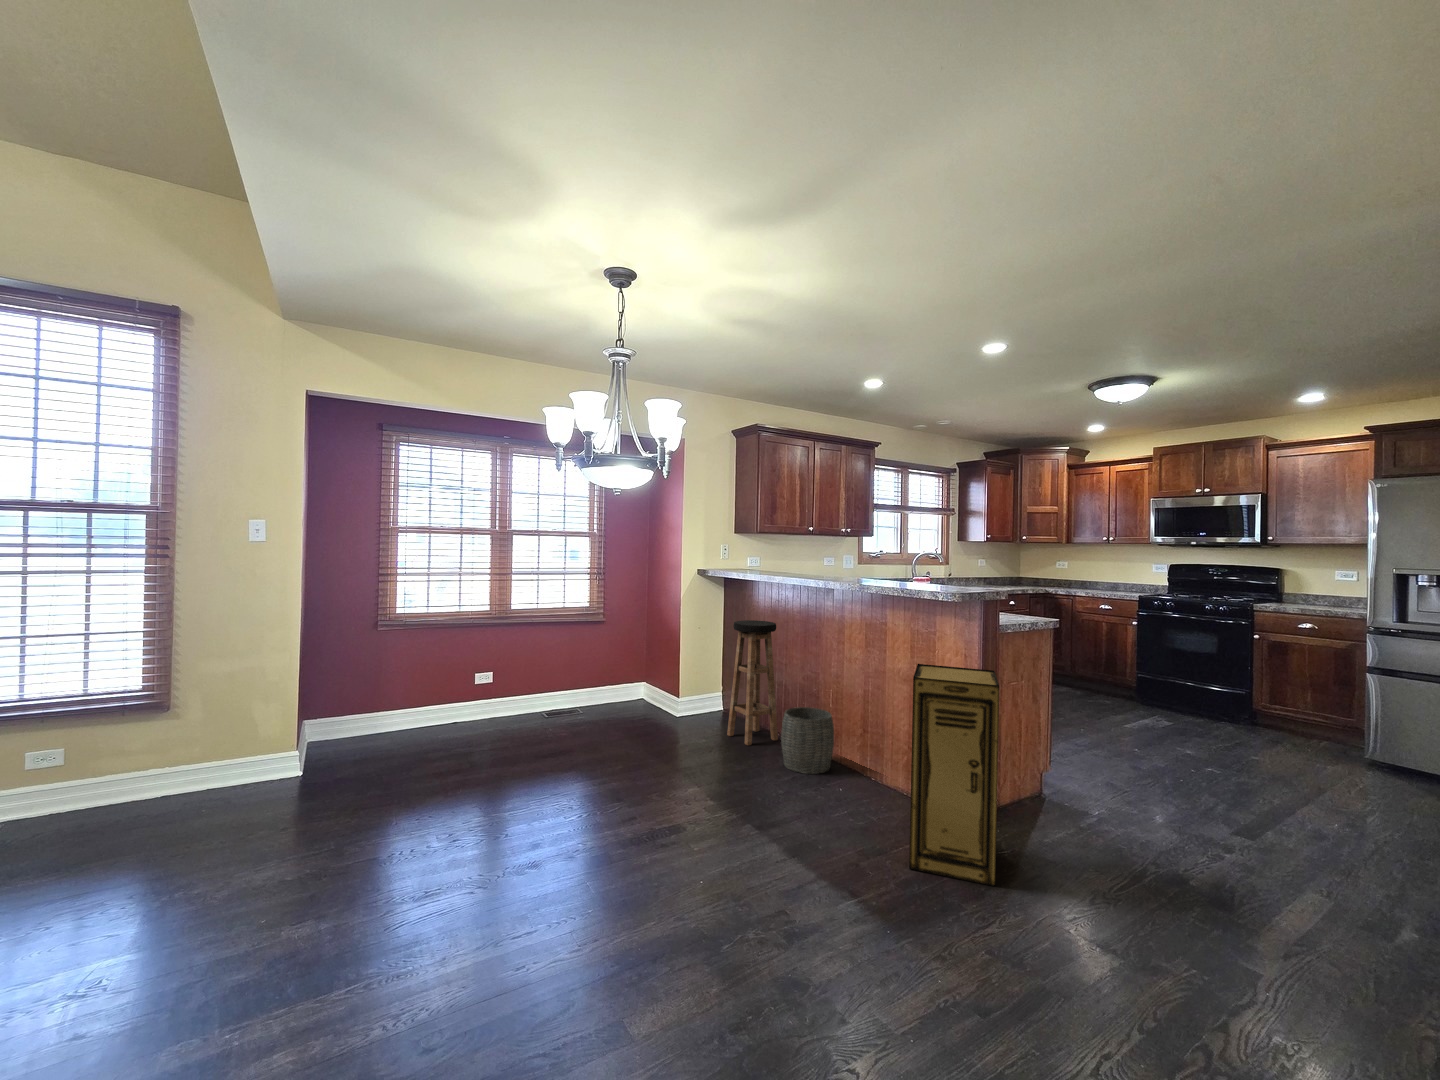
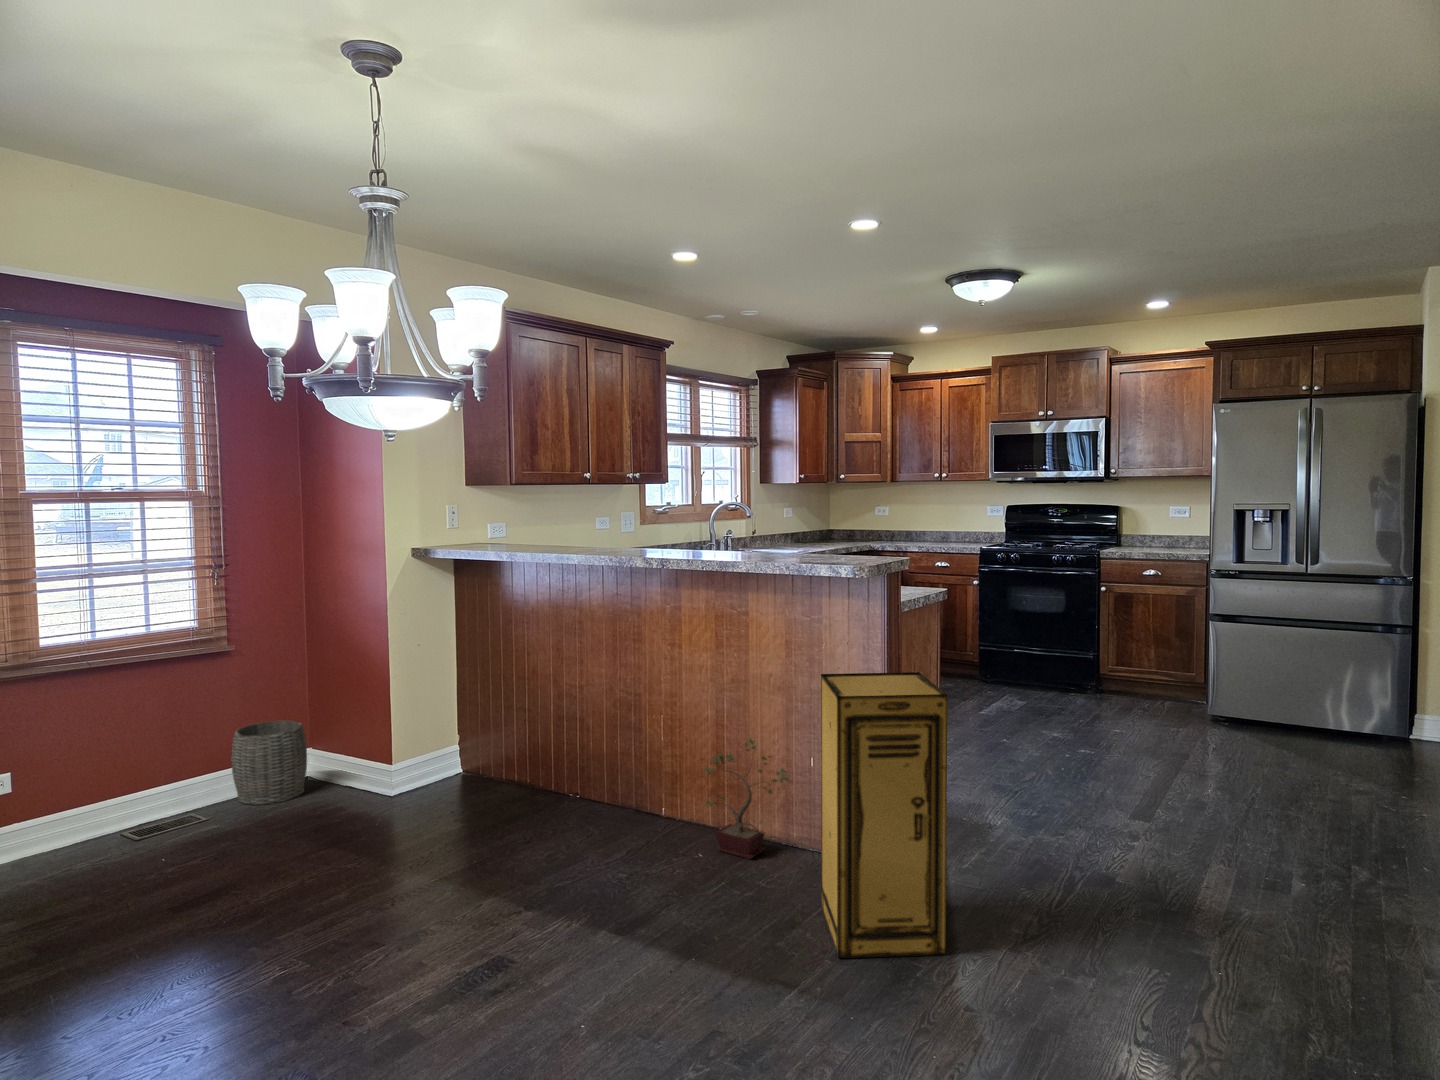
bar stool: present [727,620,778,745] -> none [489,626,571,823]
woven basket: present [781,707,834,774] -> present [231,721,307,805]
potted plant: none [852,707,908,794] -> present [704,738,788,859]

